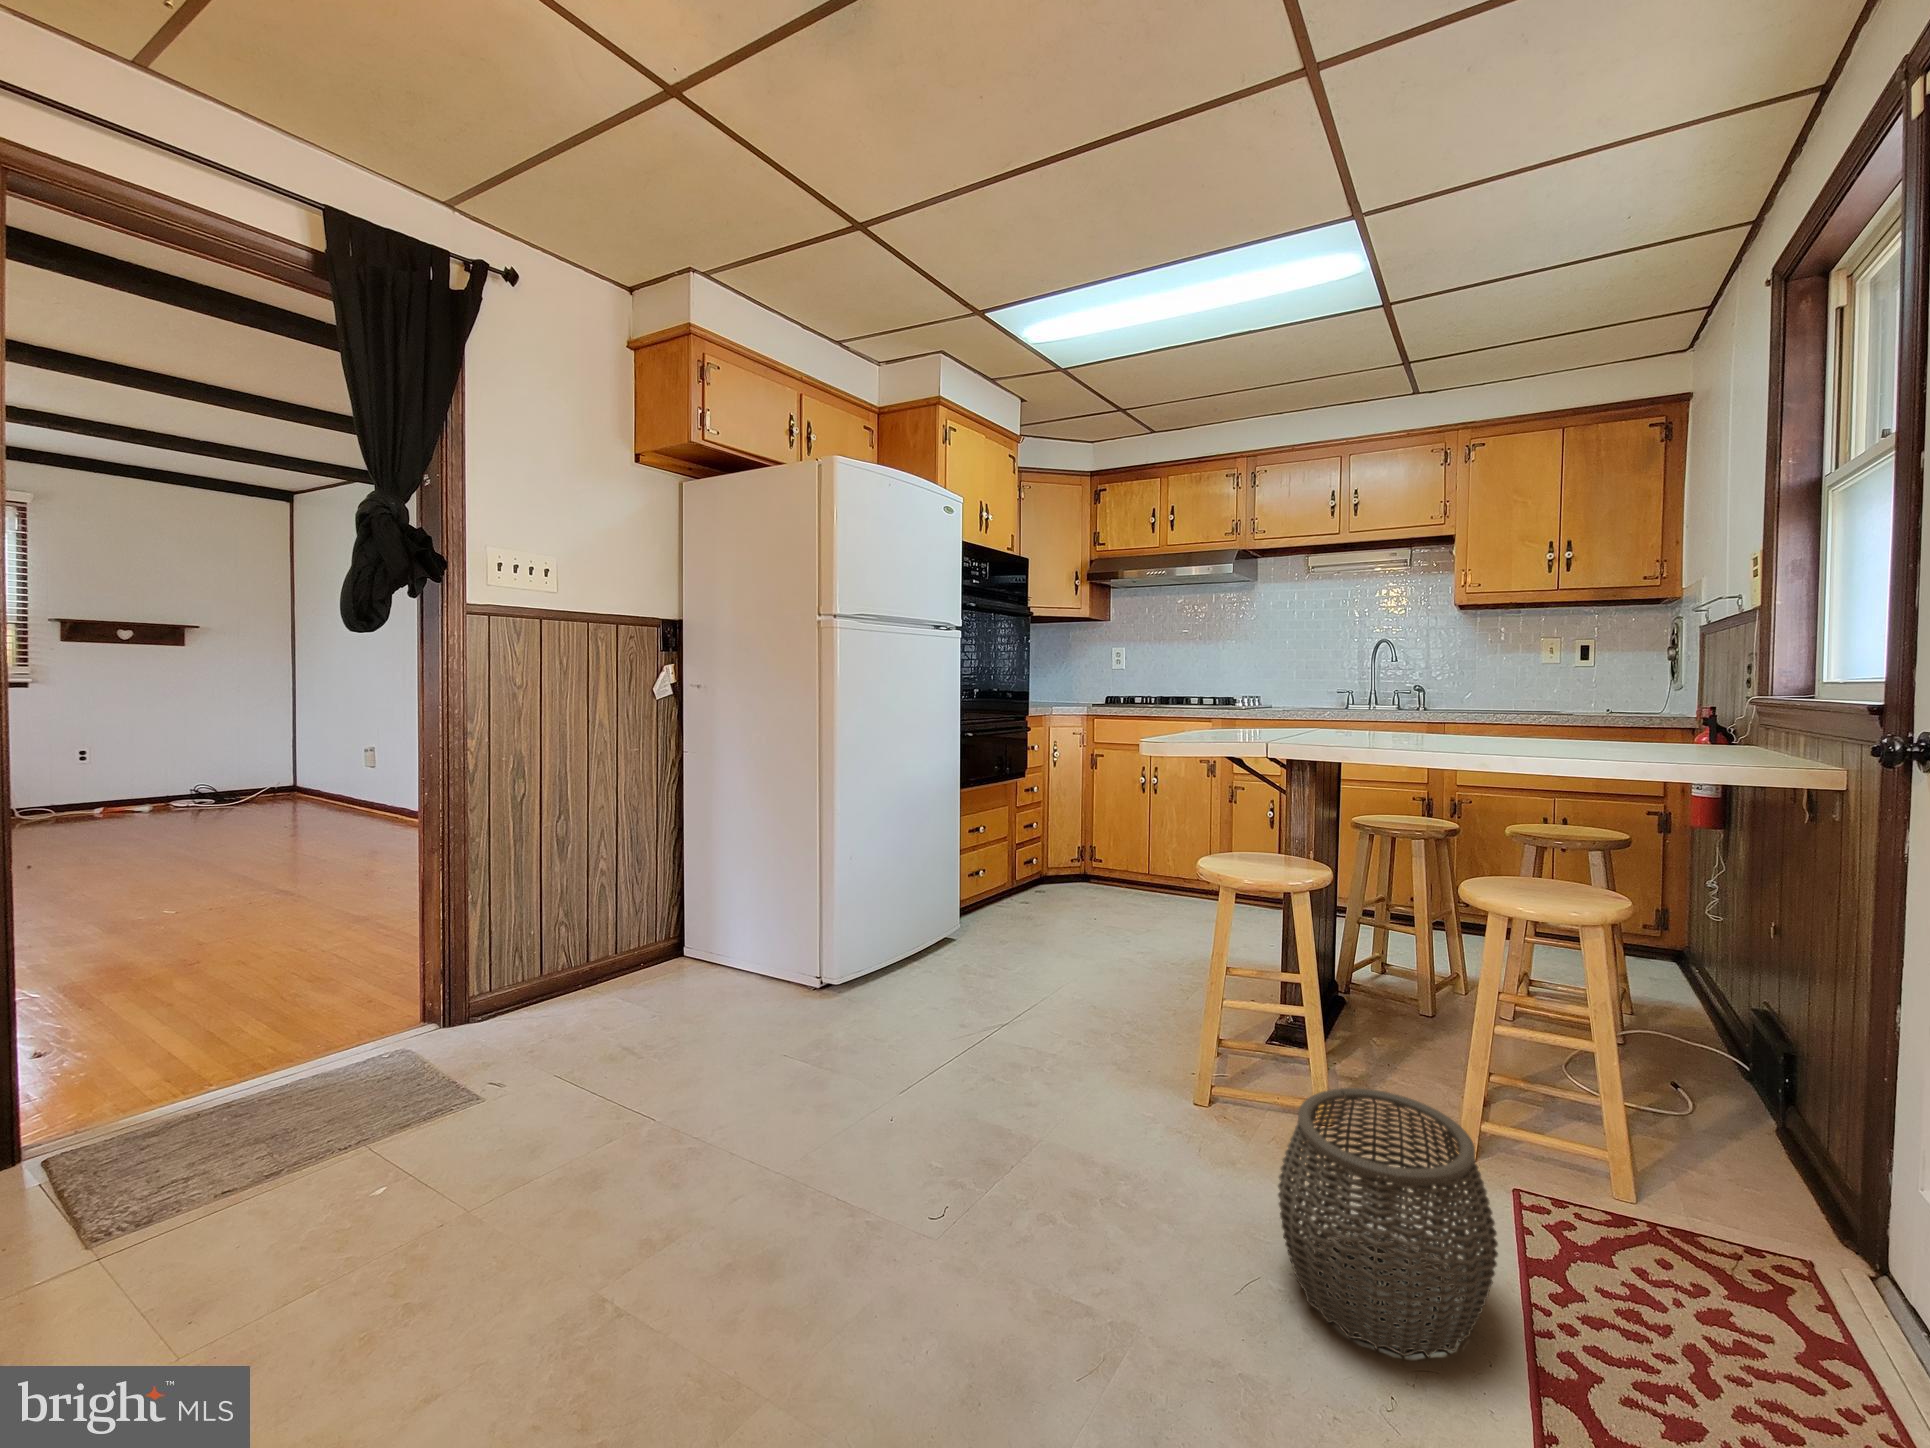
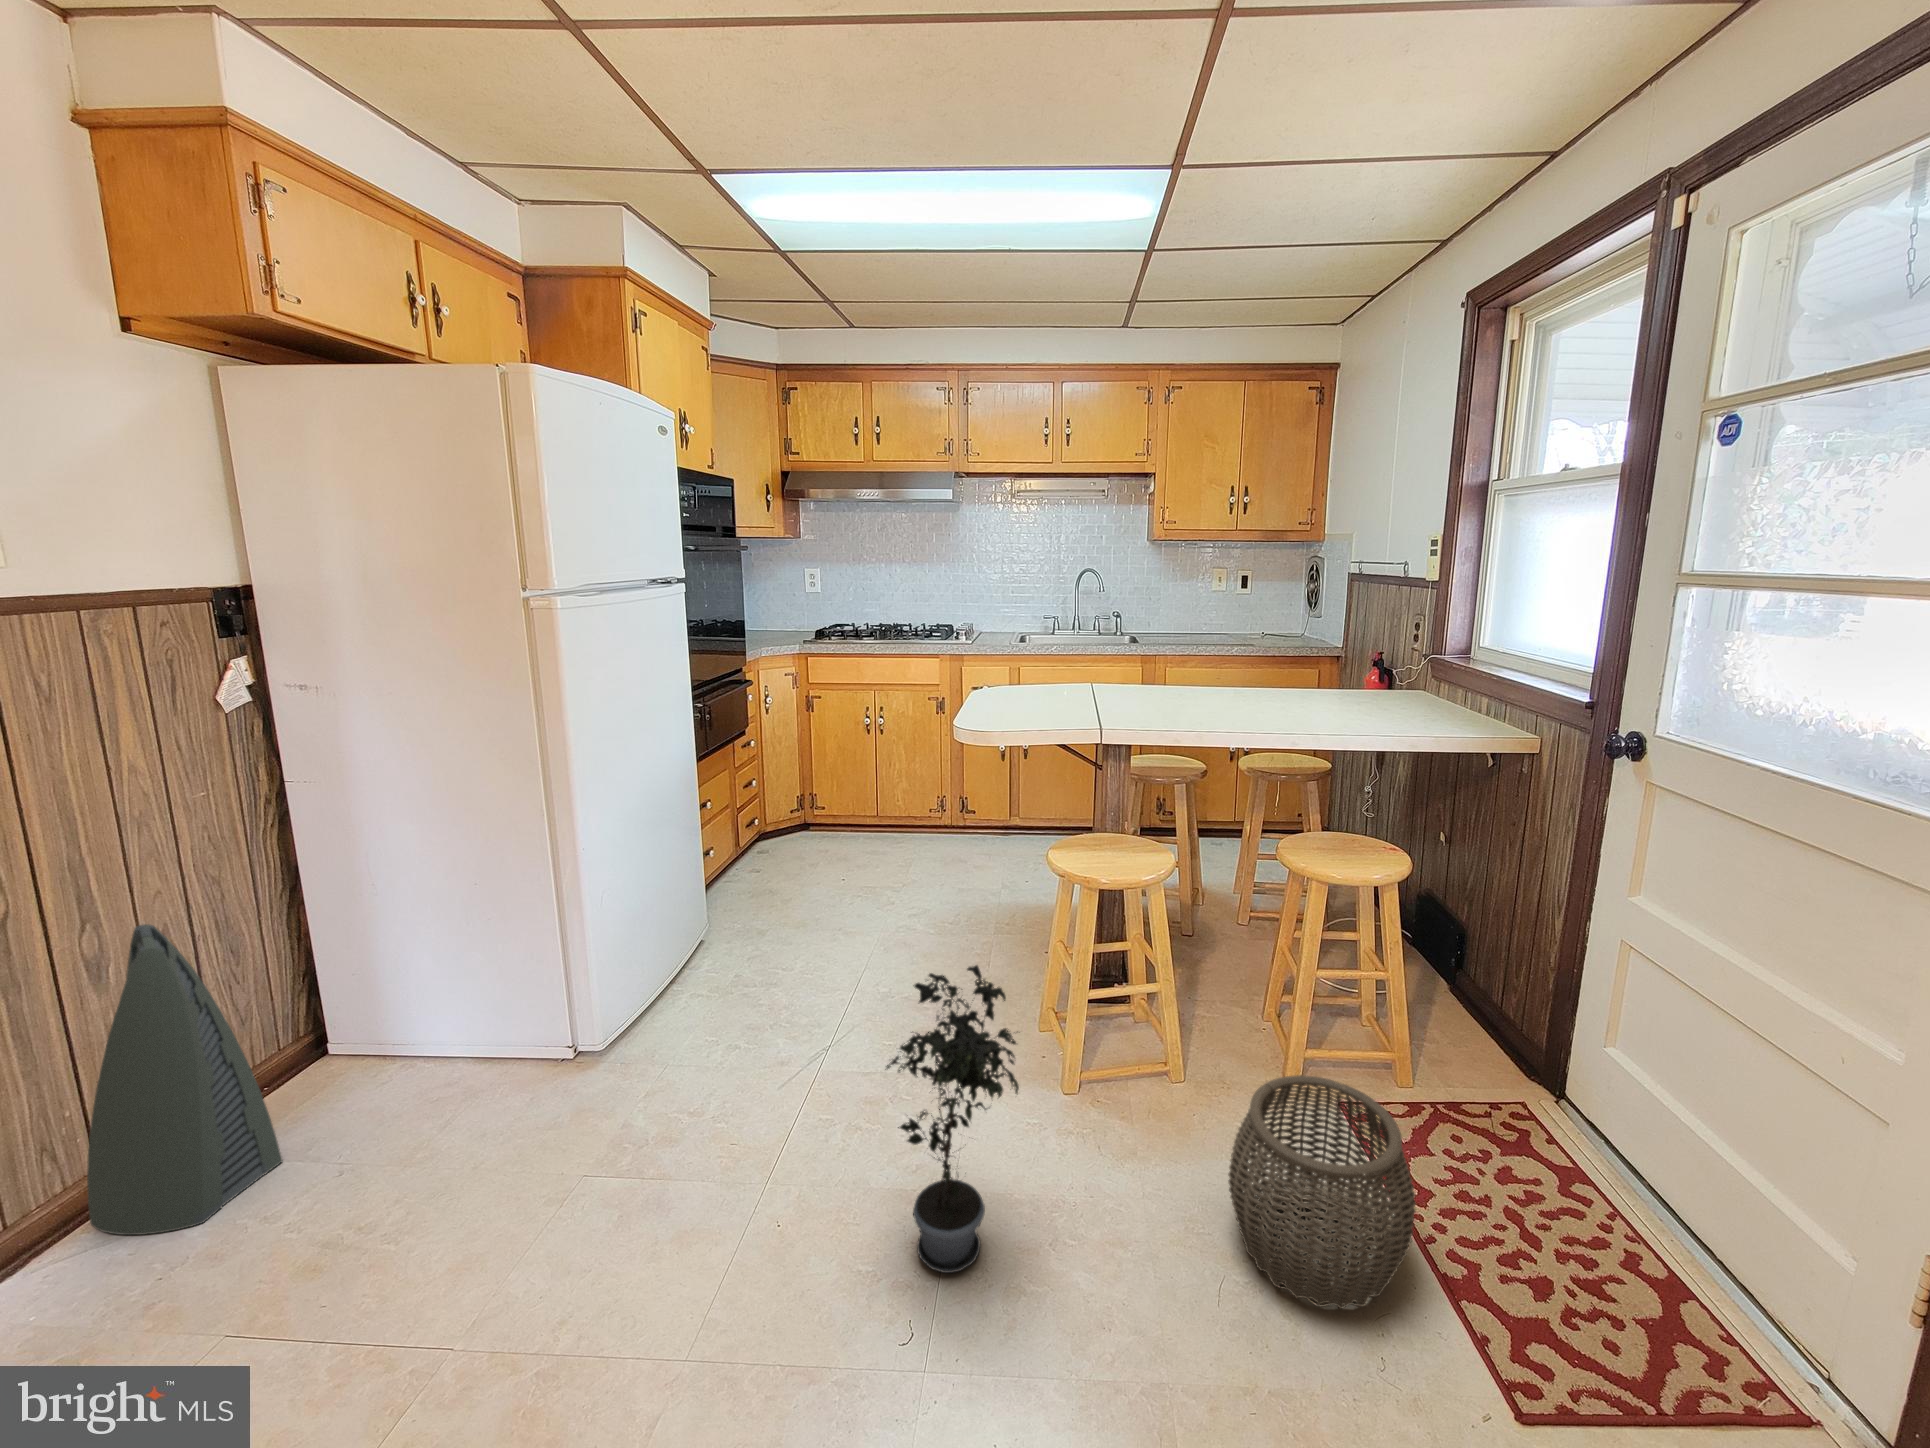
air purifier: none [532,817,631,1020] -> present [87,924,282,1235]
potted plant: none [952,898,1074,1191] -> present [885,965,1019,1273]

